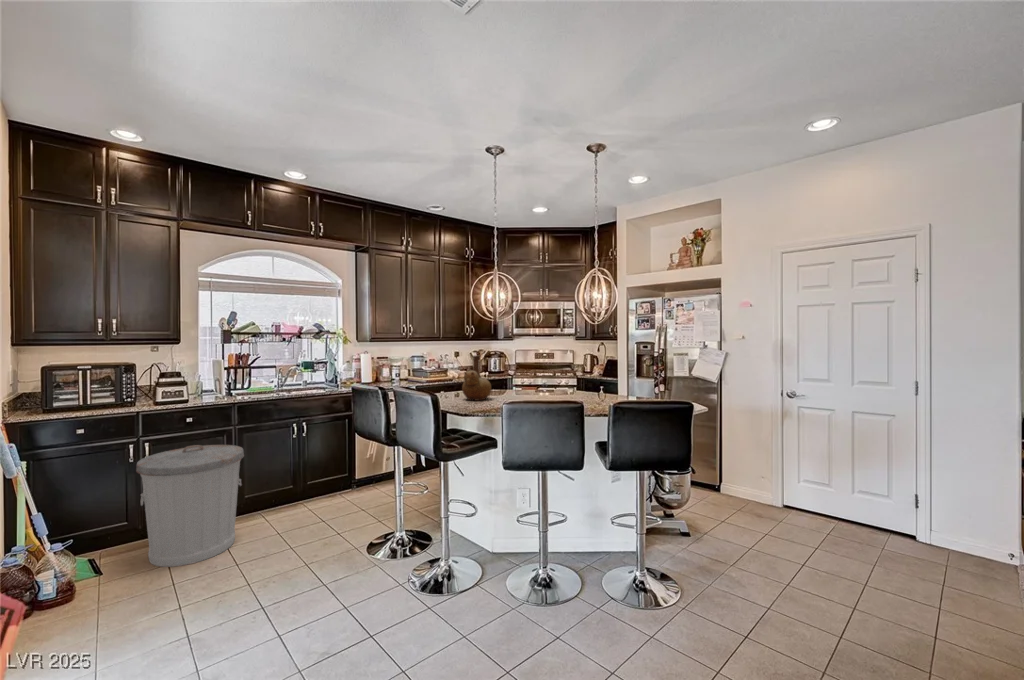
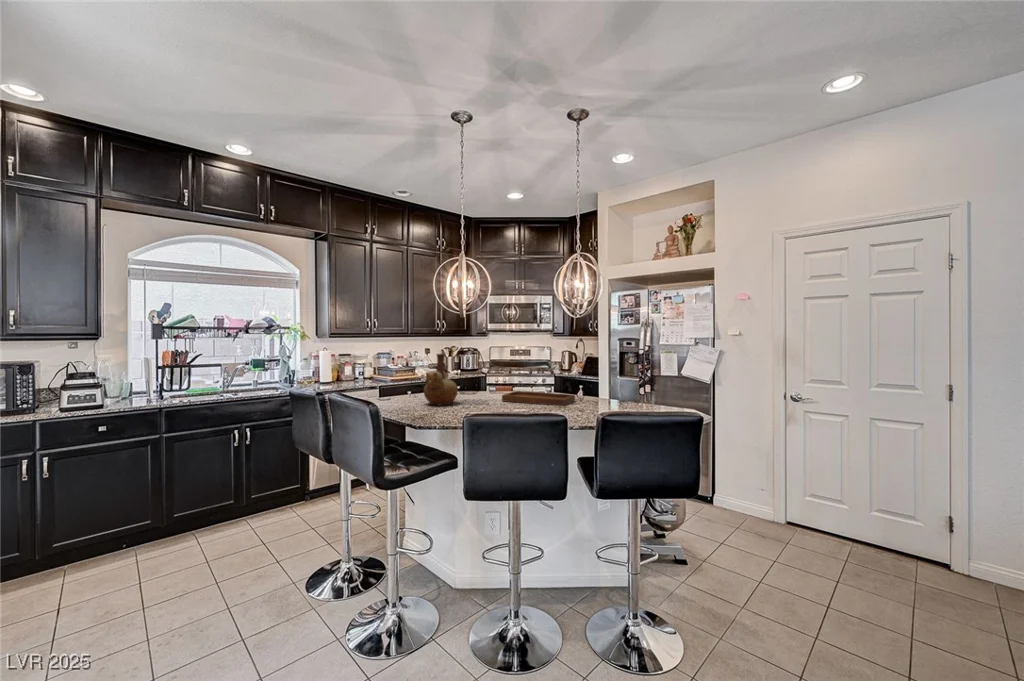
tray: none [530,378,594,401] -> present [502,379,575,406]
trash can: present [136,445,244,567] -> none [24,458,168,609]

